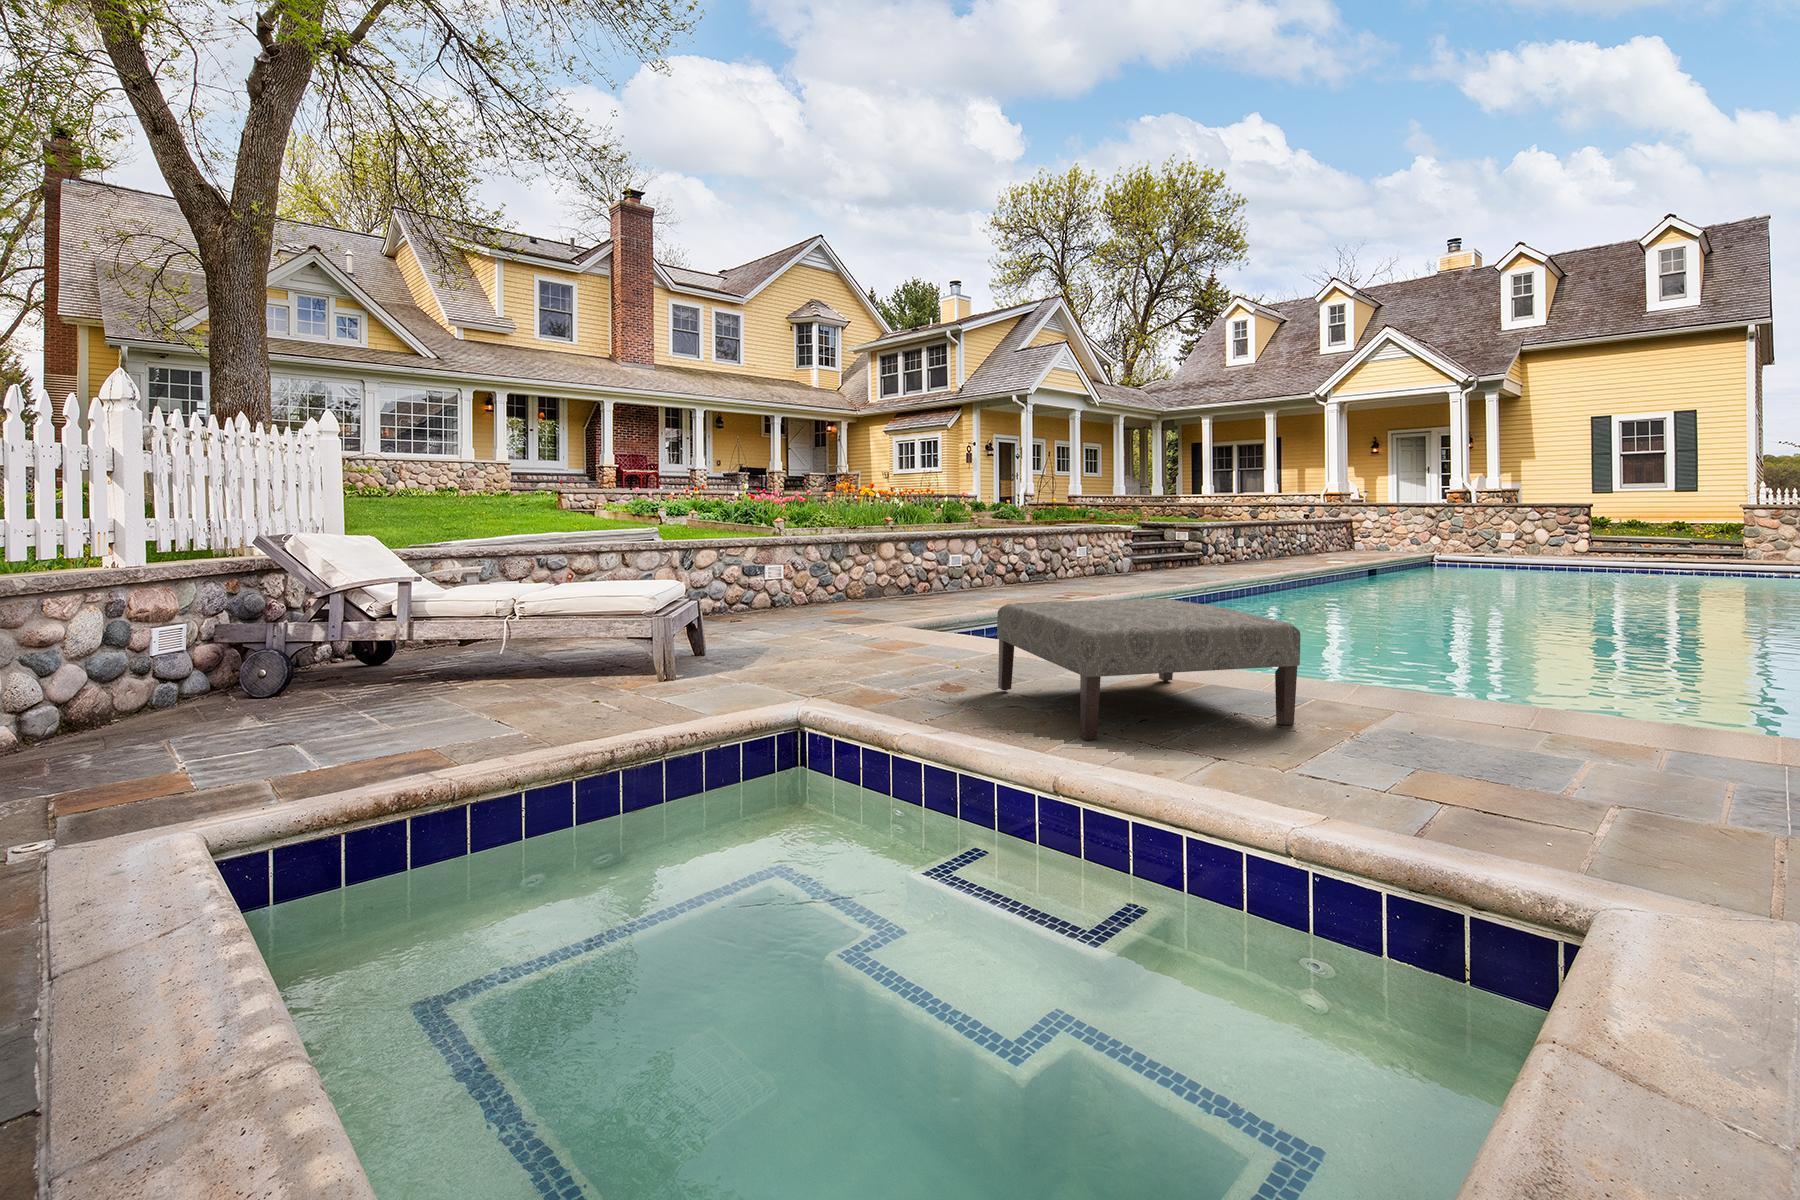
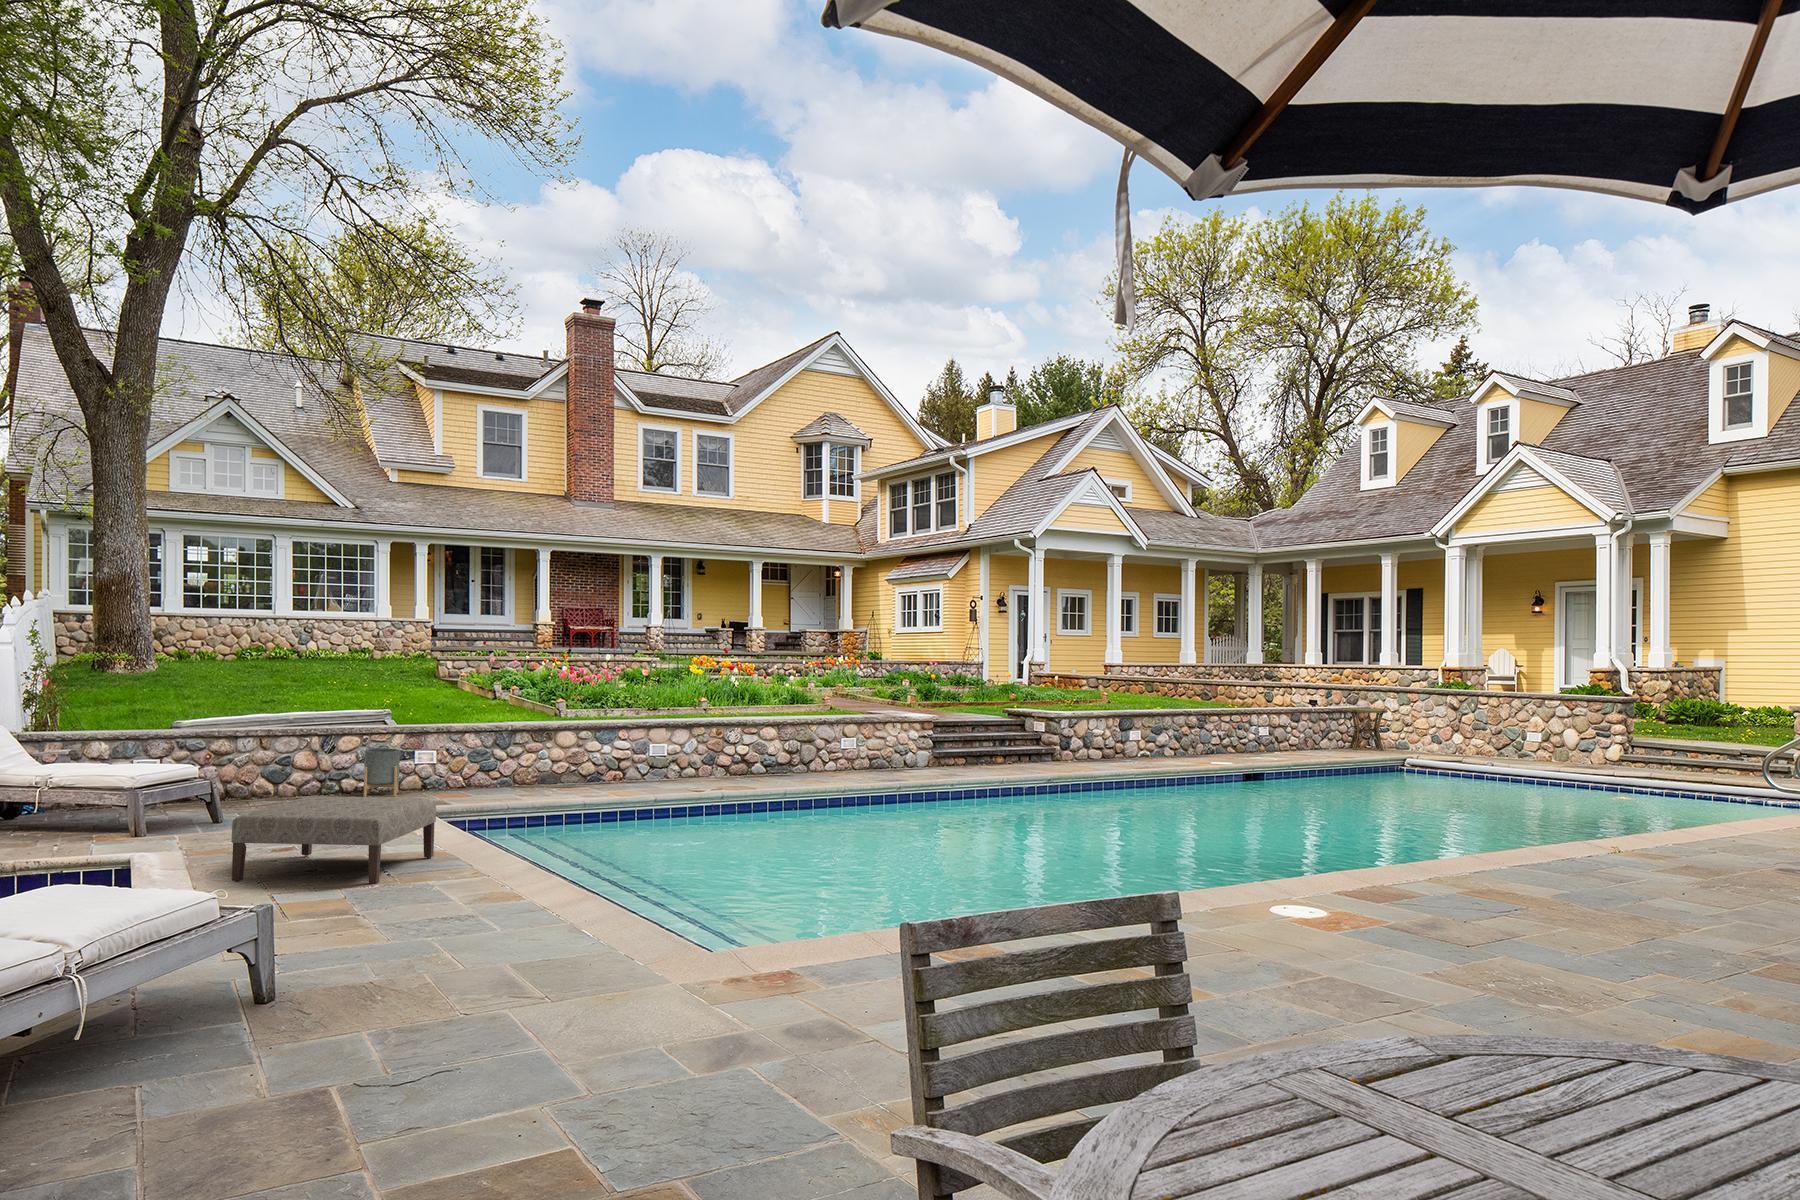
side table: none [1340,520,1376,552] -> present [1346,708,1388,751]
planter: none [730,562,777,619] -> present [364,749,400,797]

